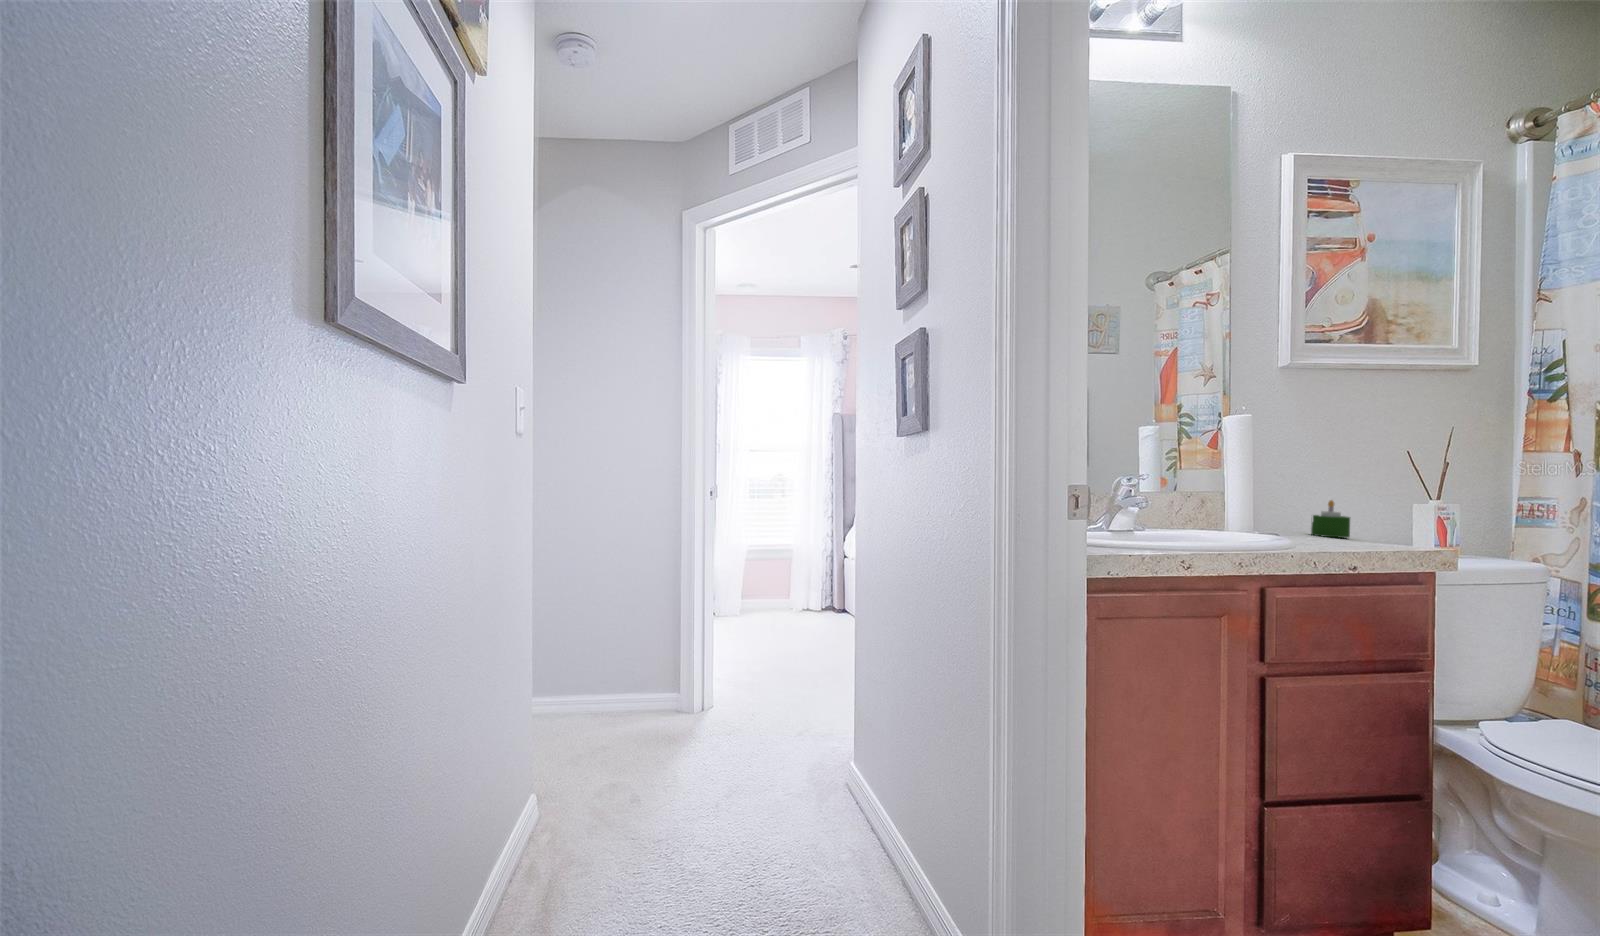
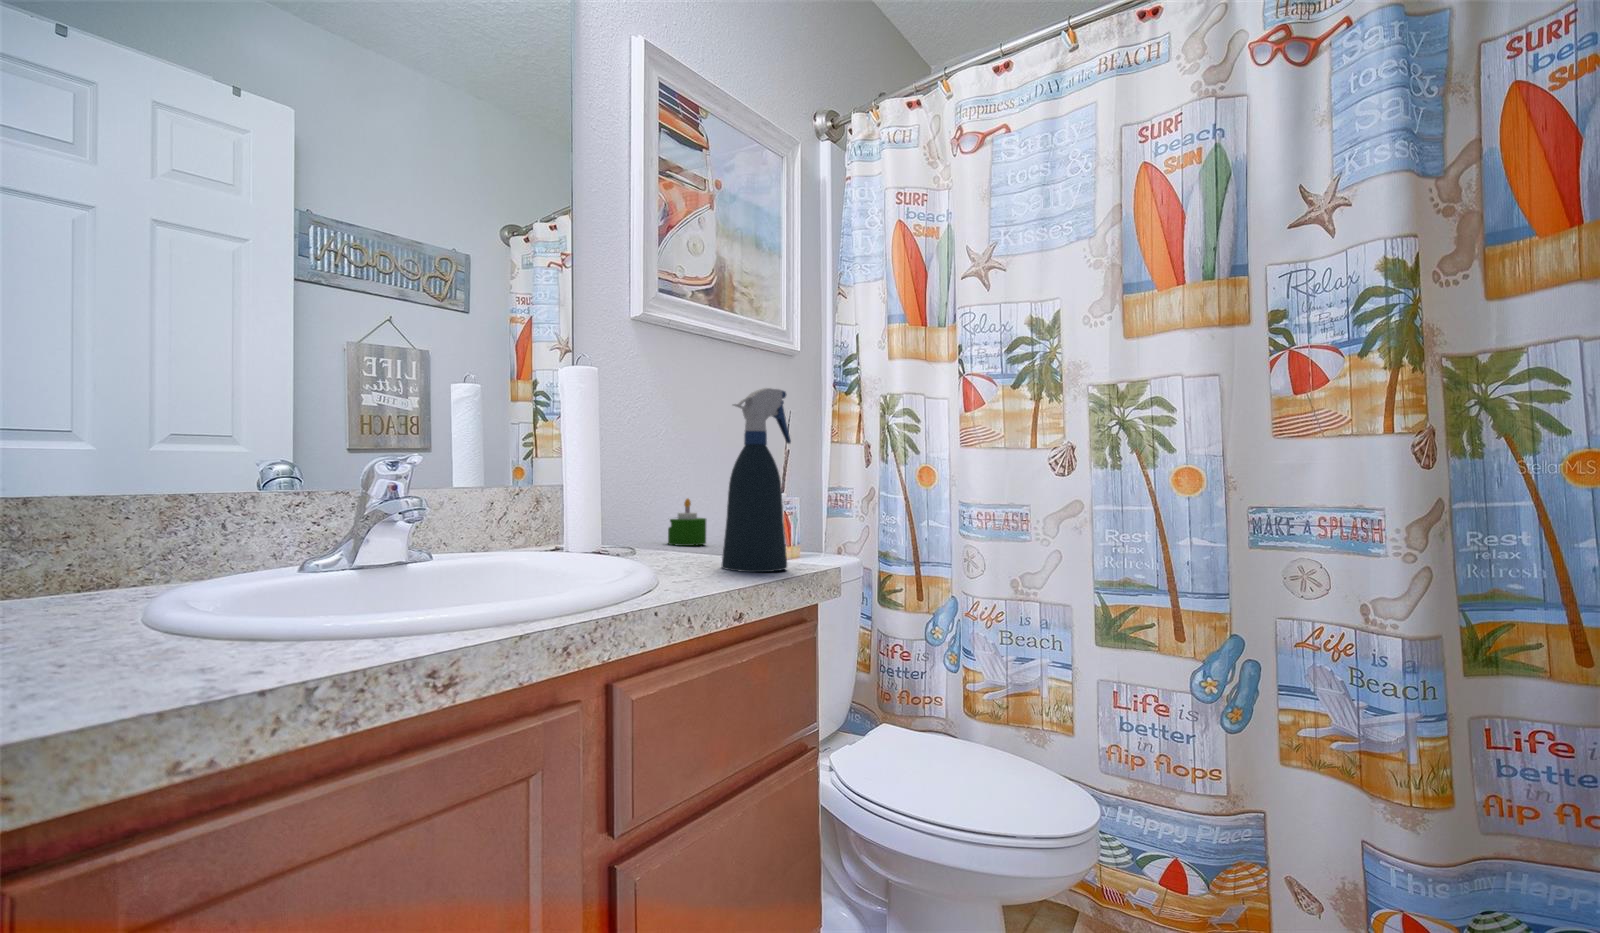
spray bottle: none [1352,422,1425,555] -> present [722,388,791,572]

